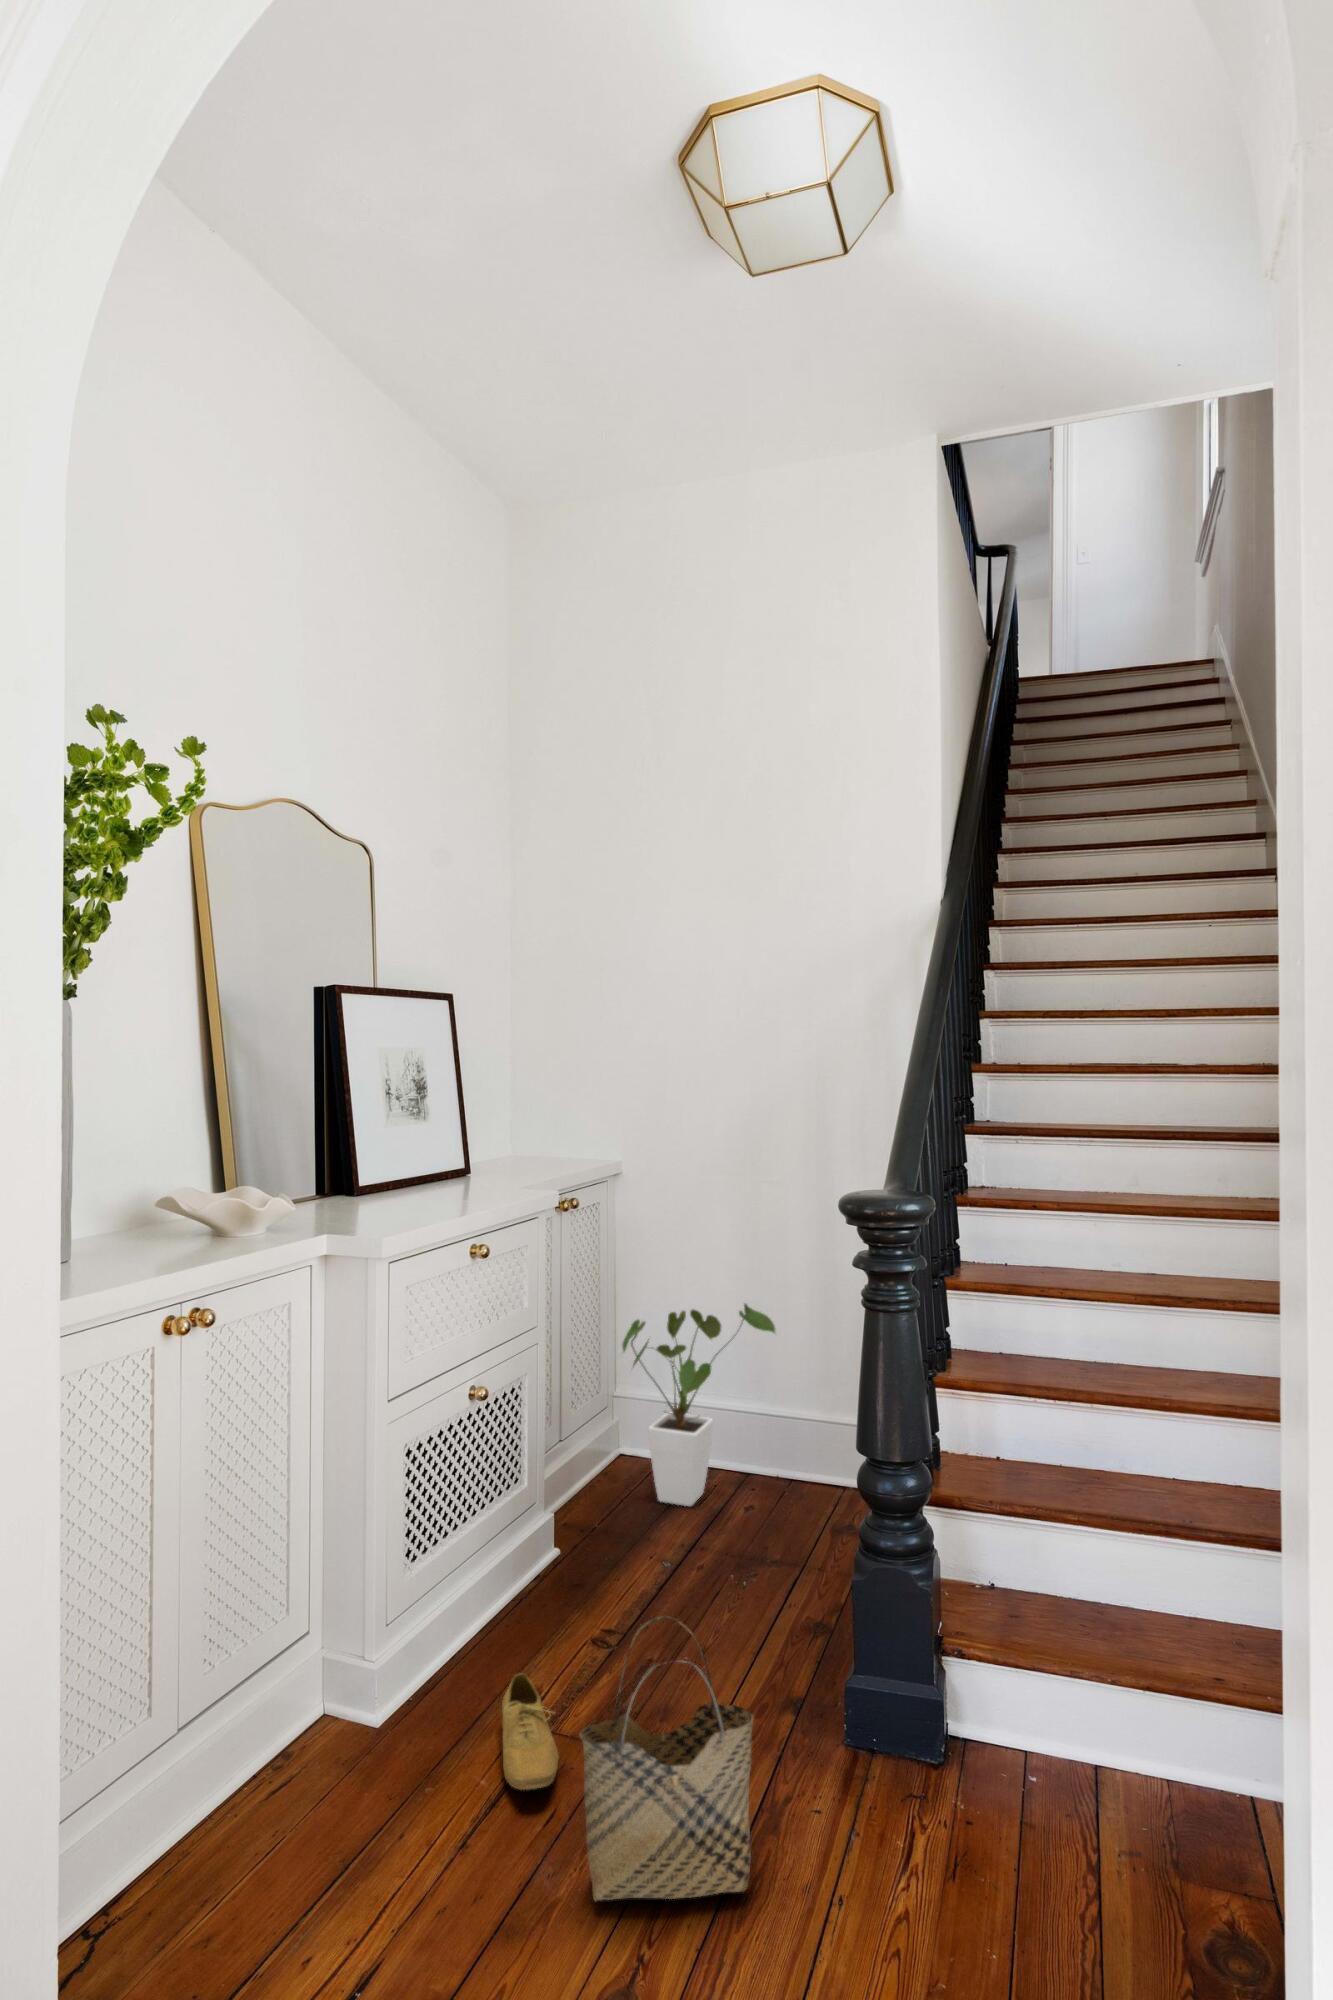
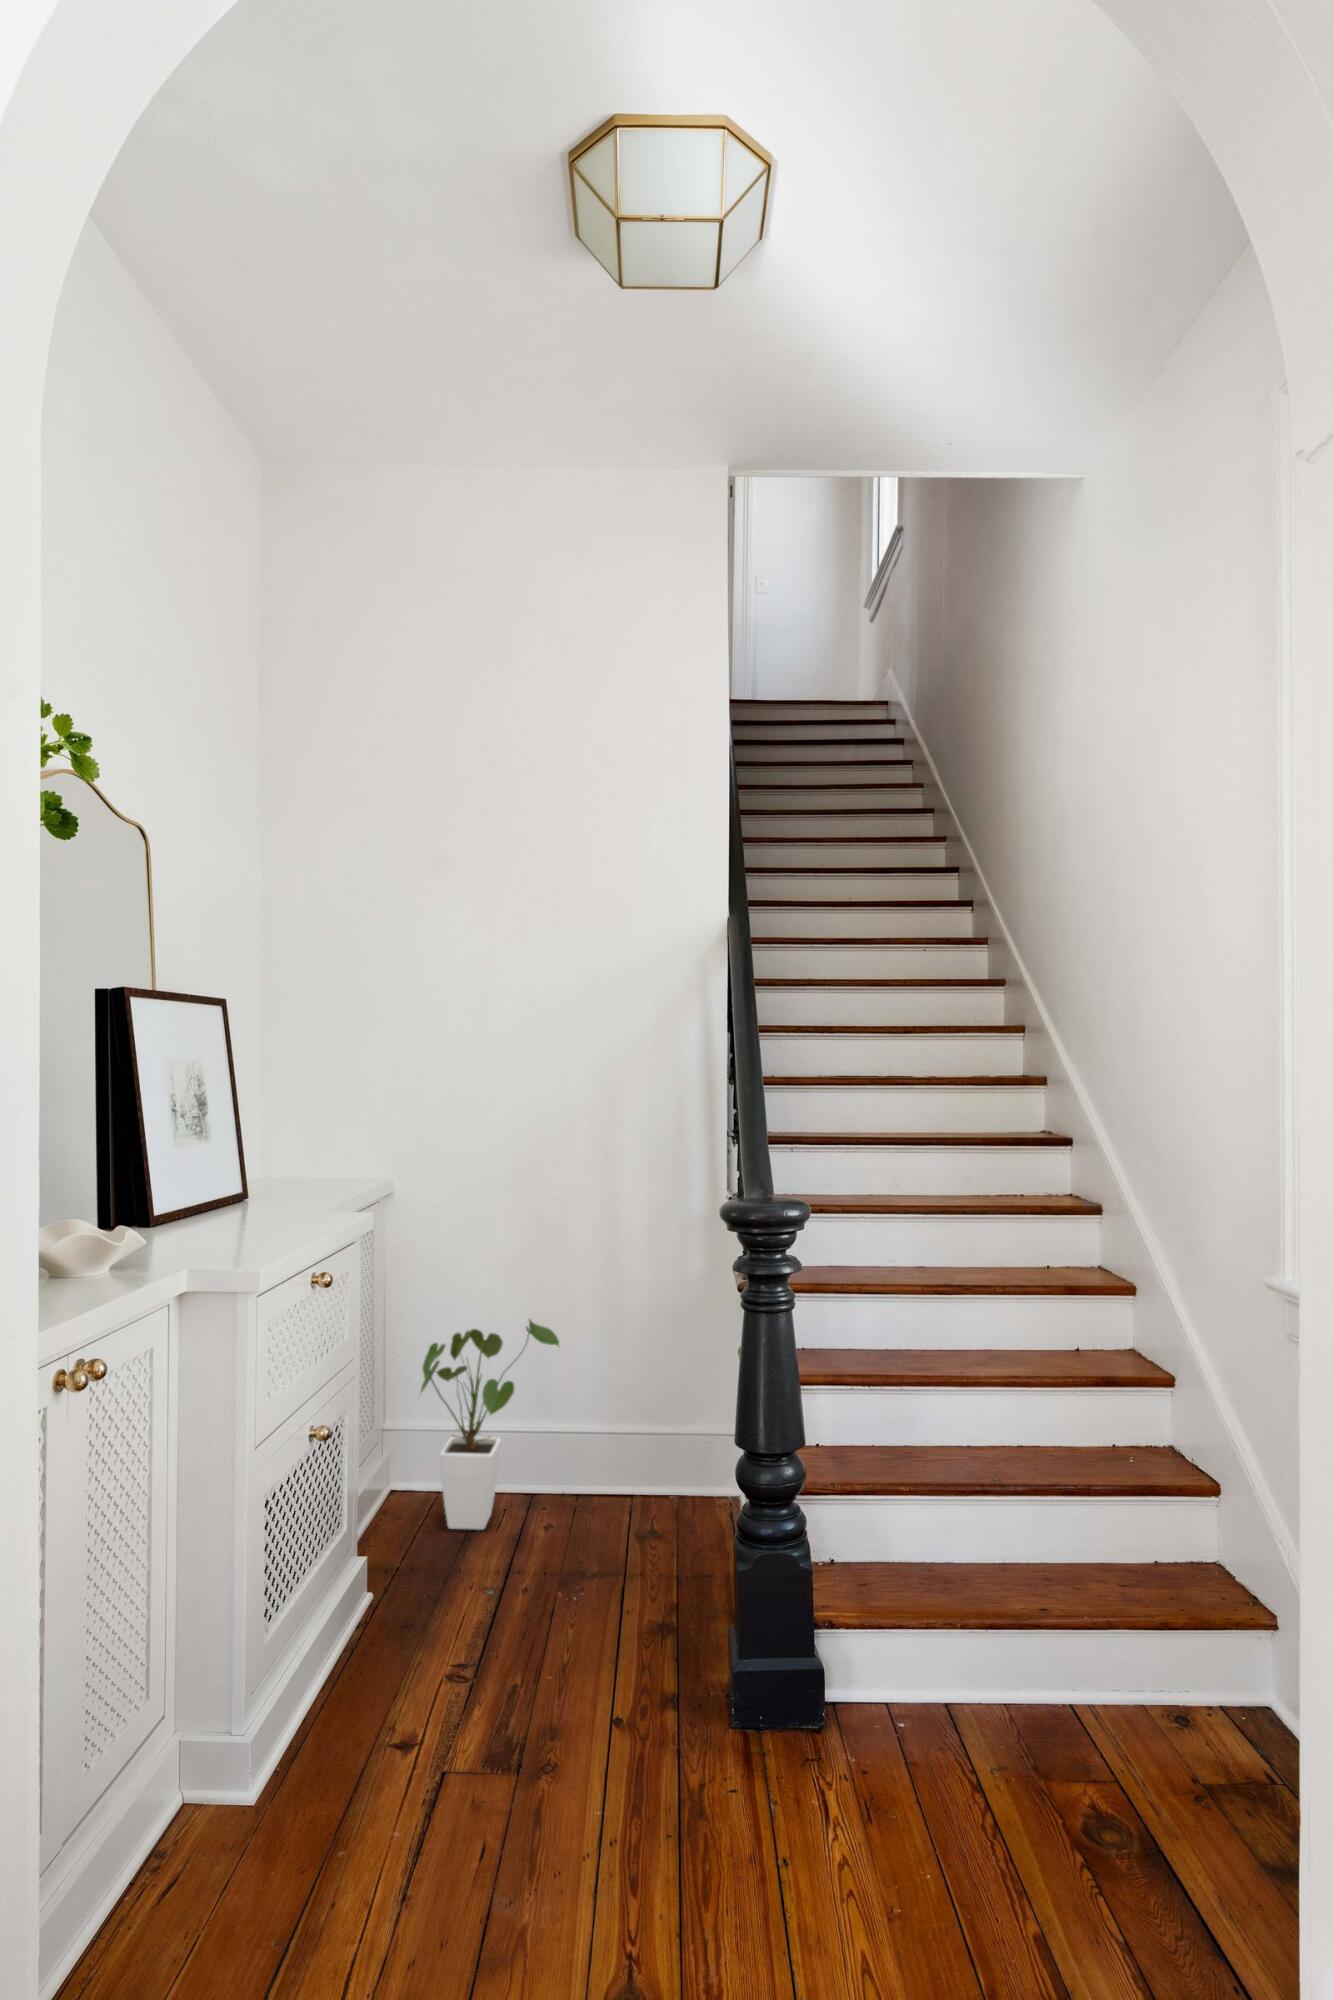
woven basket: present [580,1615,753,1901] -> none [543,1624,705,1917]
shoe: present [502,1673,559,1790] -> none [391,1716,476,1830]

